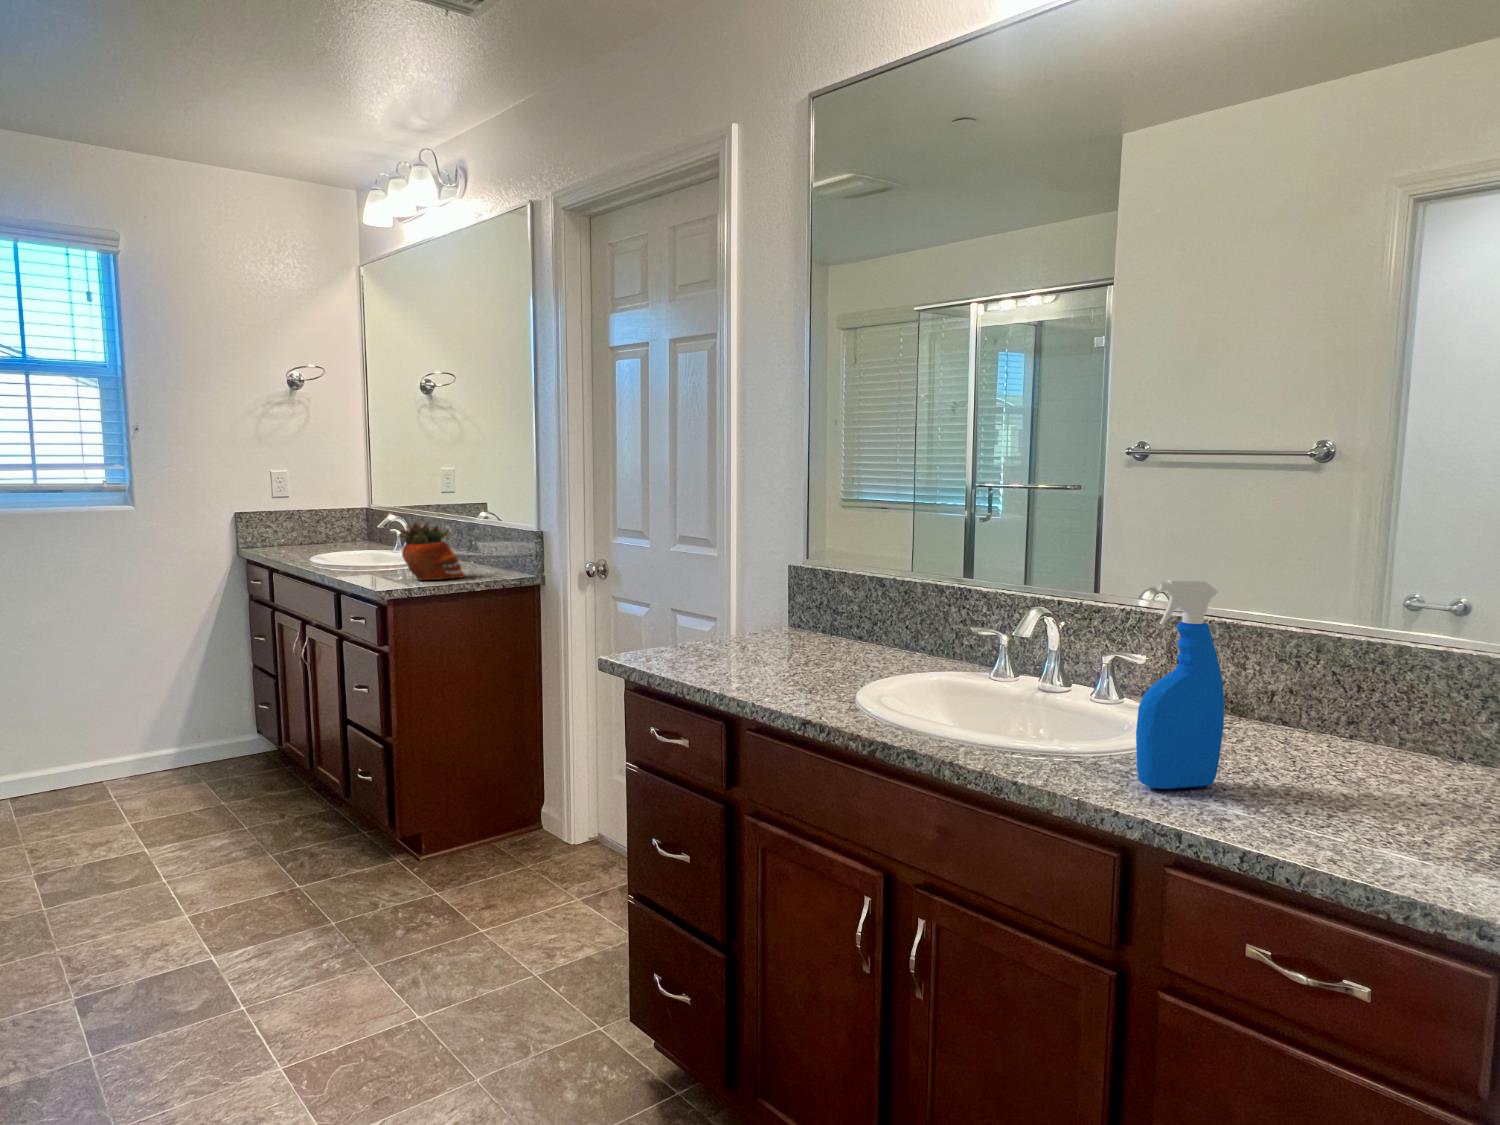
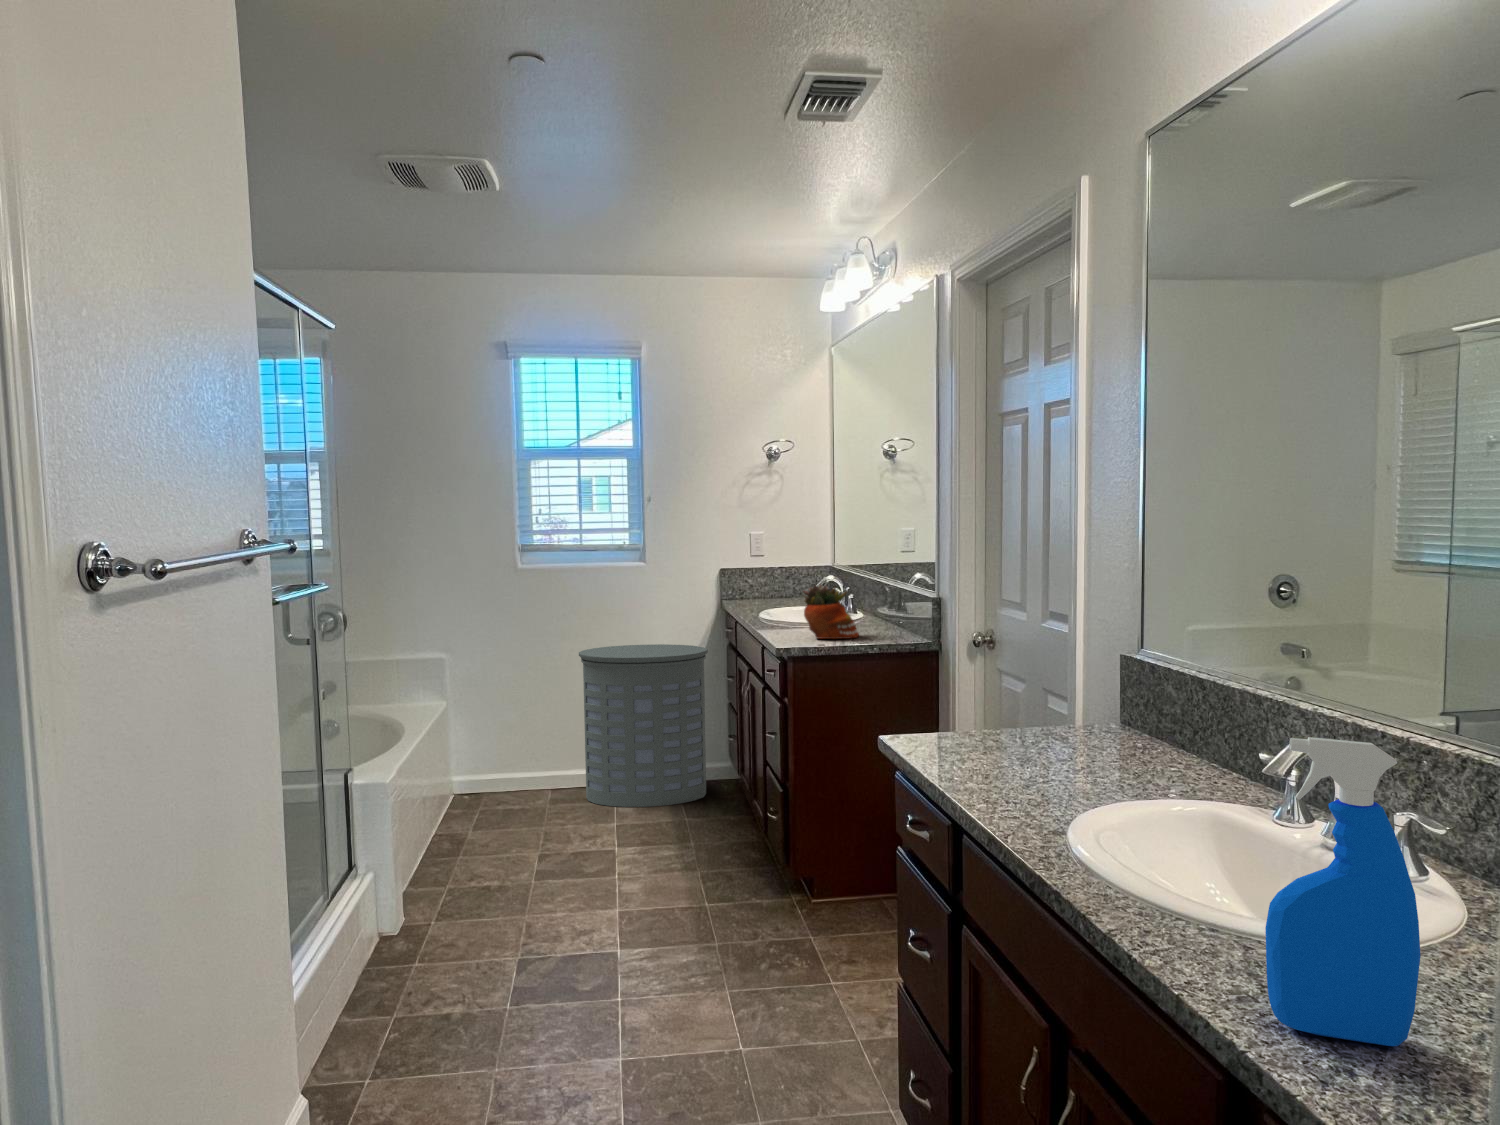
laundry hamper: none [42,605,231,809] -> present [579,644,708,807]

